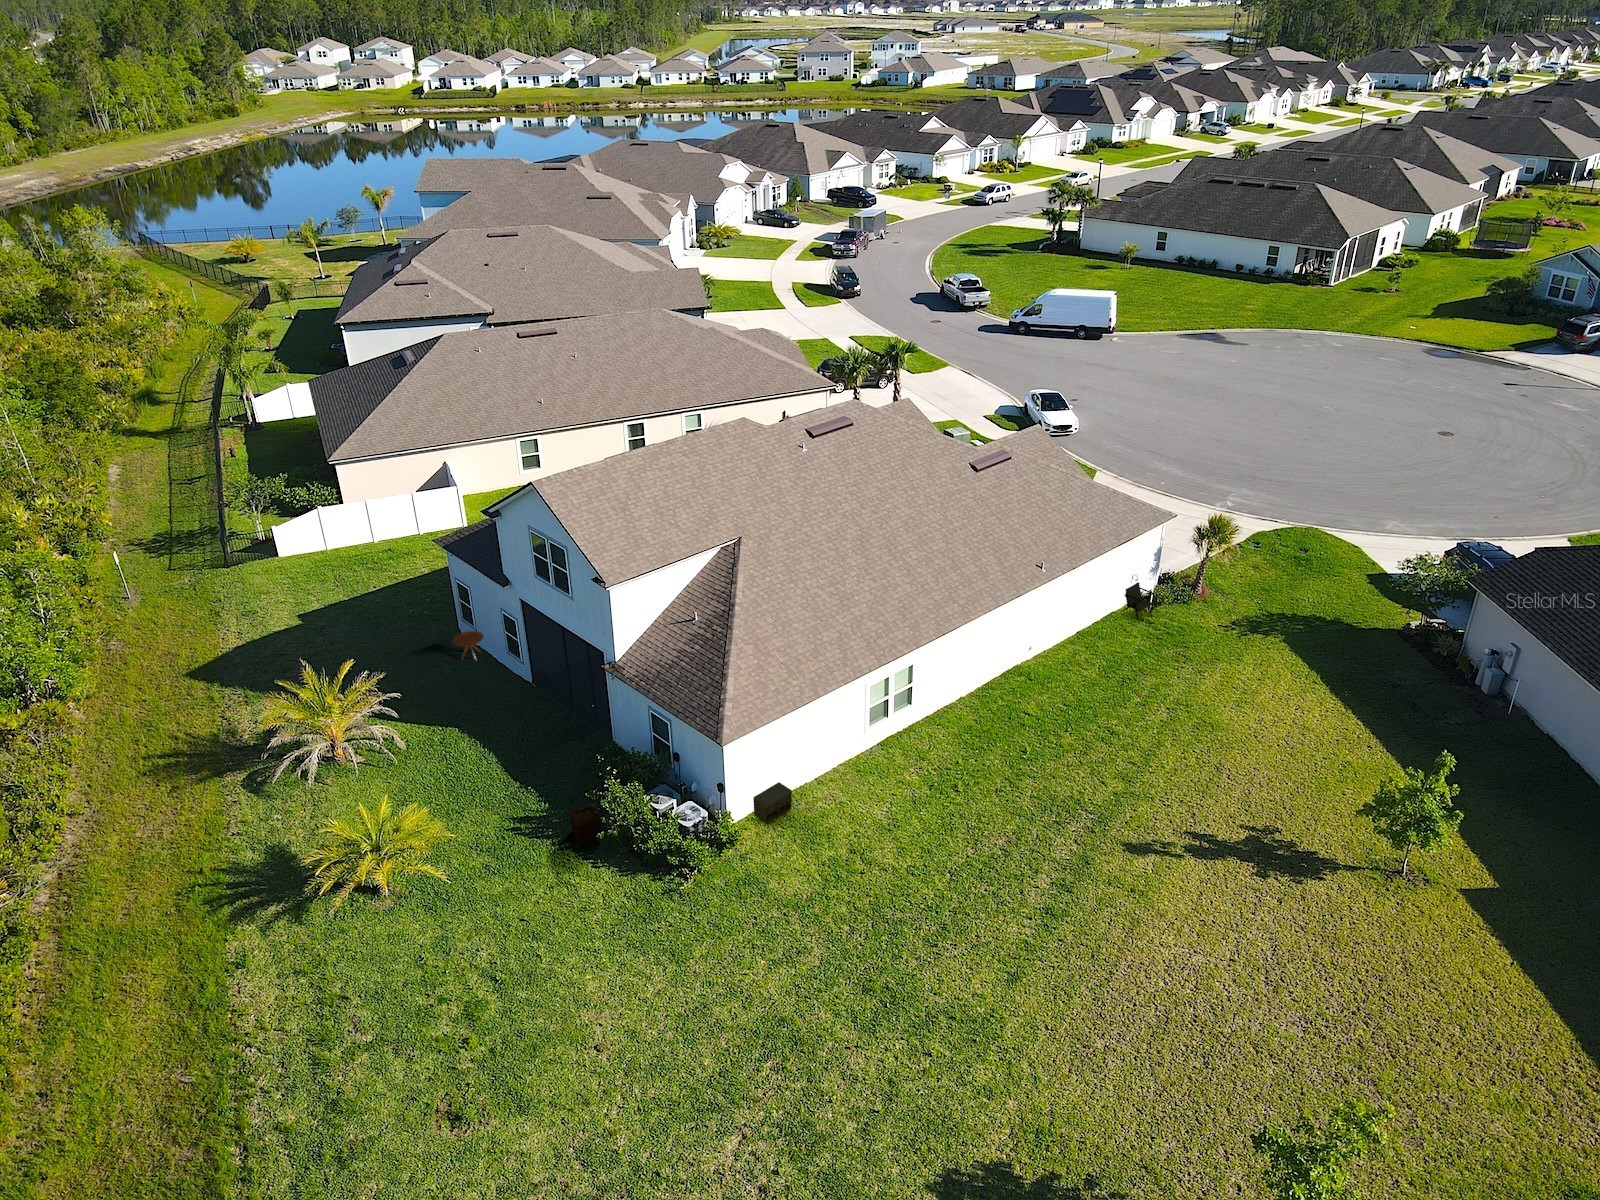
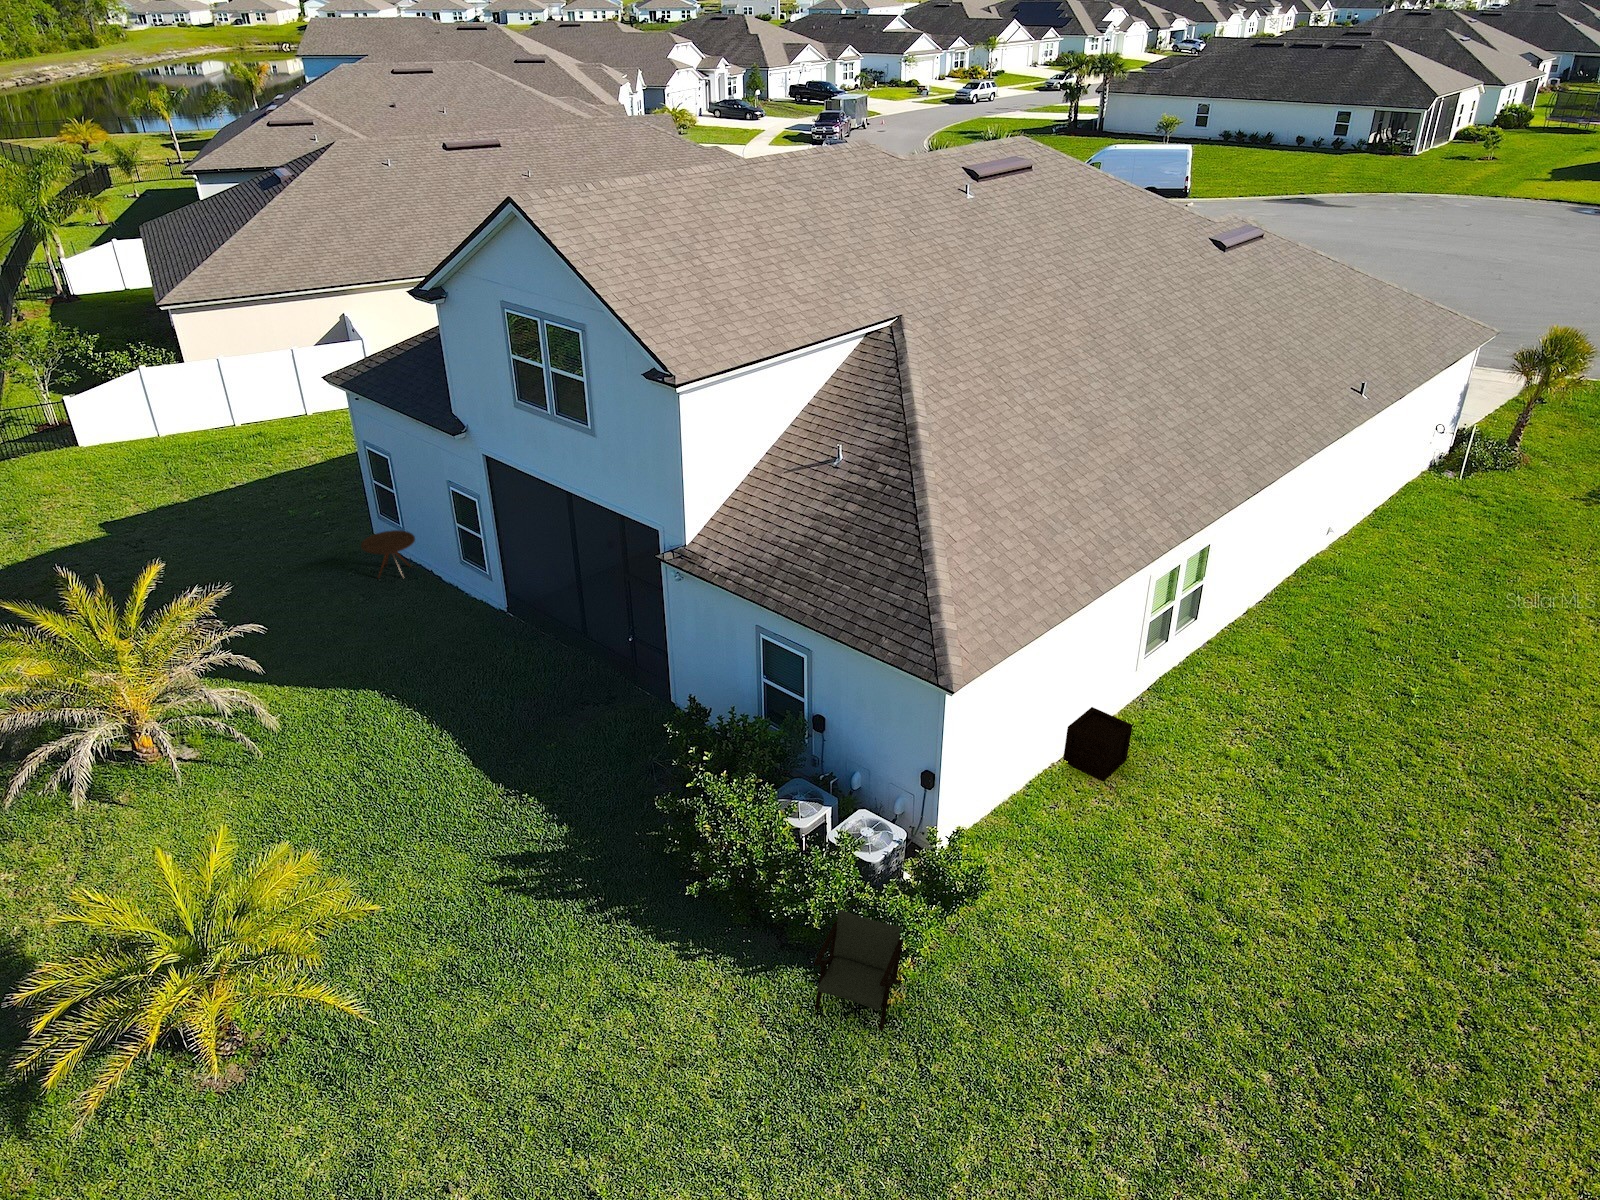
lounge chair: present [1120,583,1155,620] -> present [814,909,903,1031]
storage bench: present [753,782,792,824] -> none [978,764,1052,848]
wooden crate: present [569,804,602,845] -> present [1063,707,1133,781]

